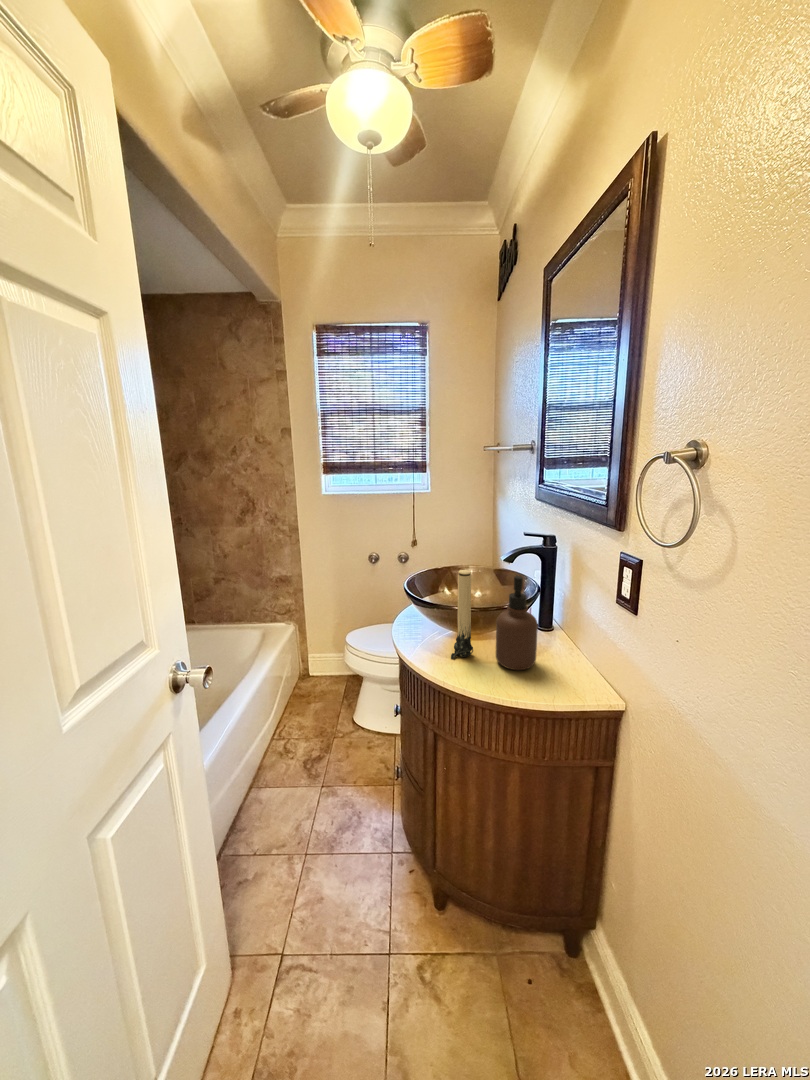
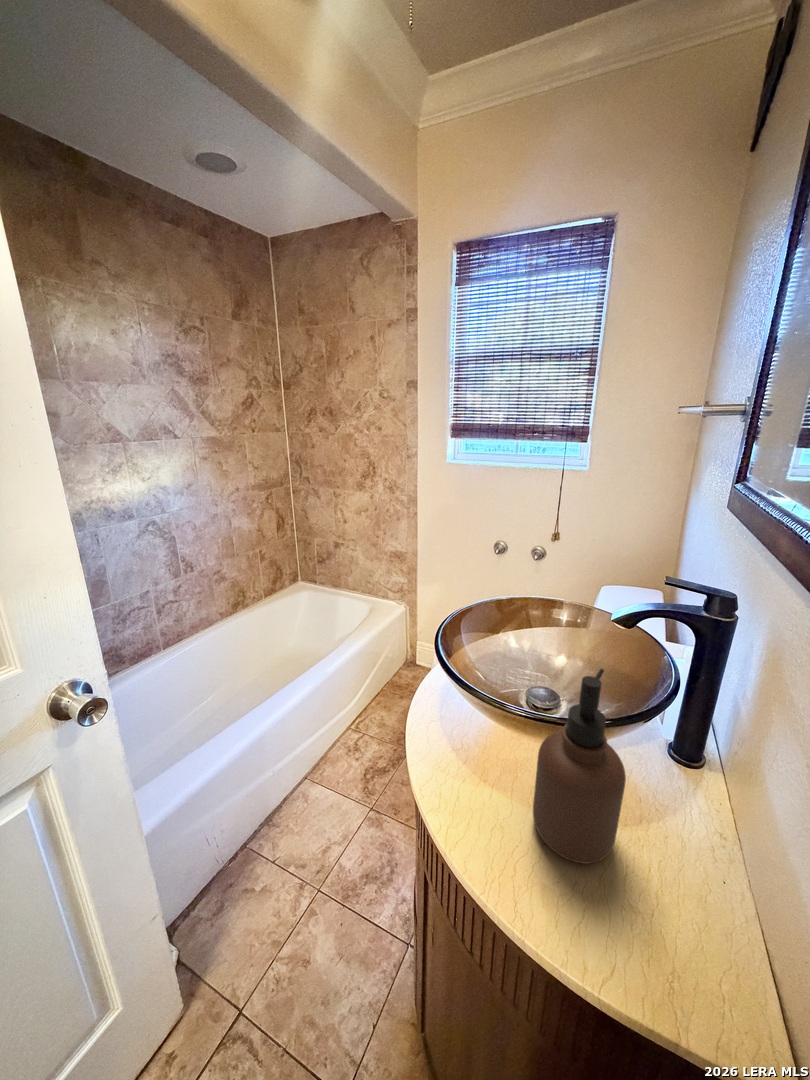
candle: present [451,570,473,659] -> none [460,630,509,778]

